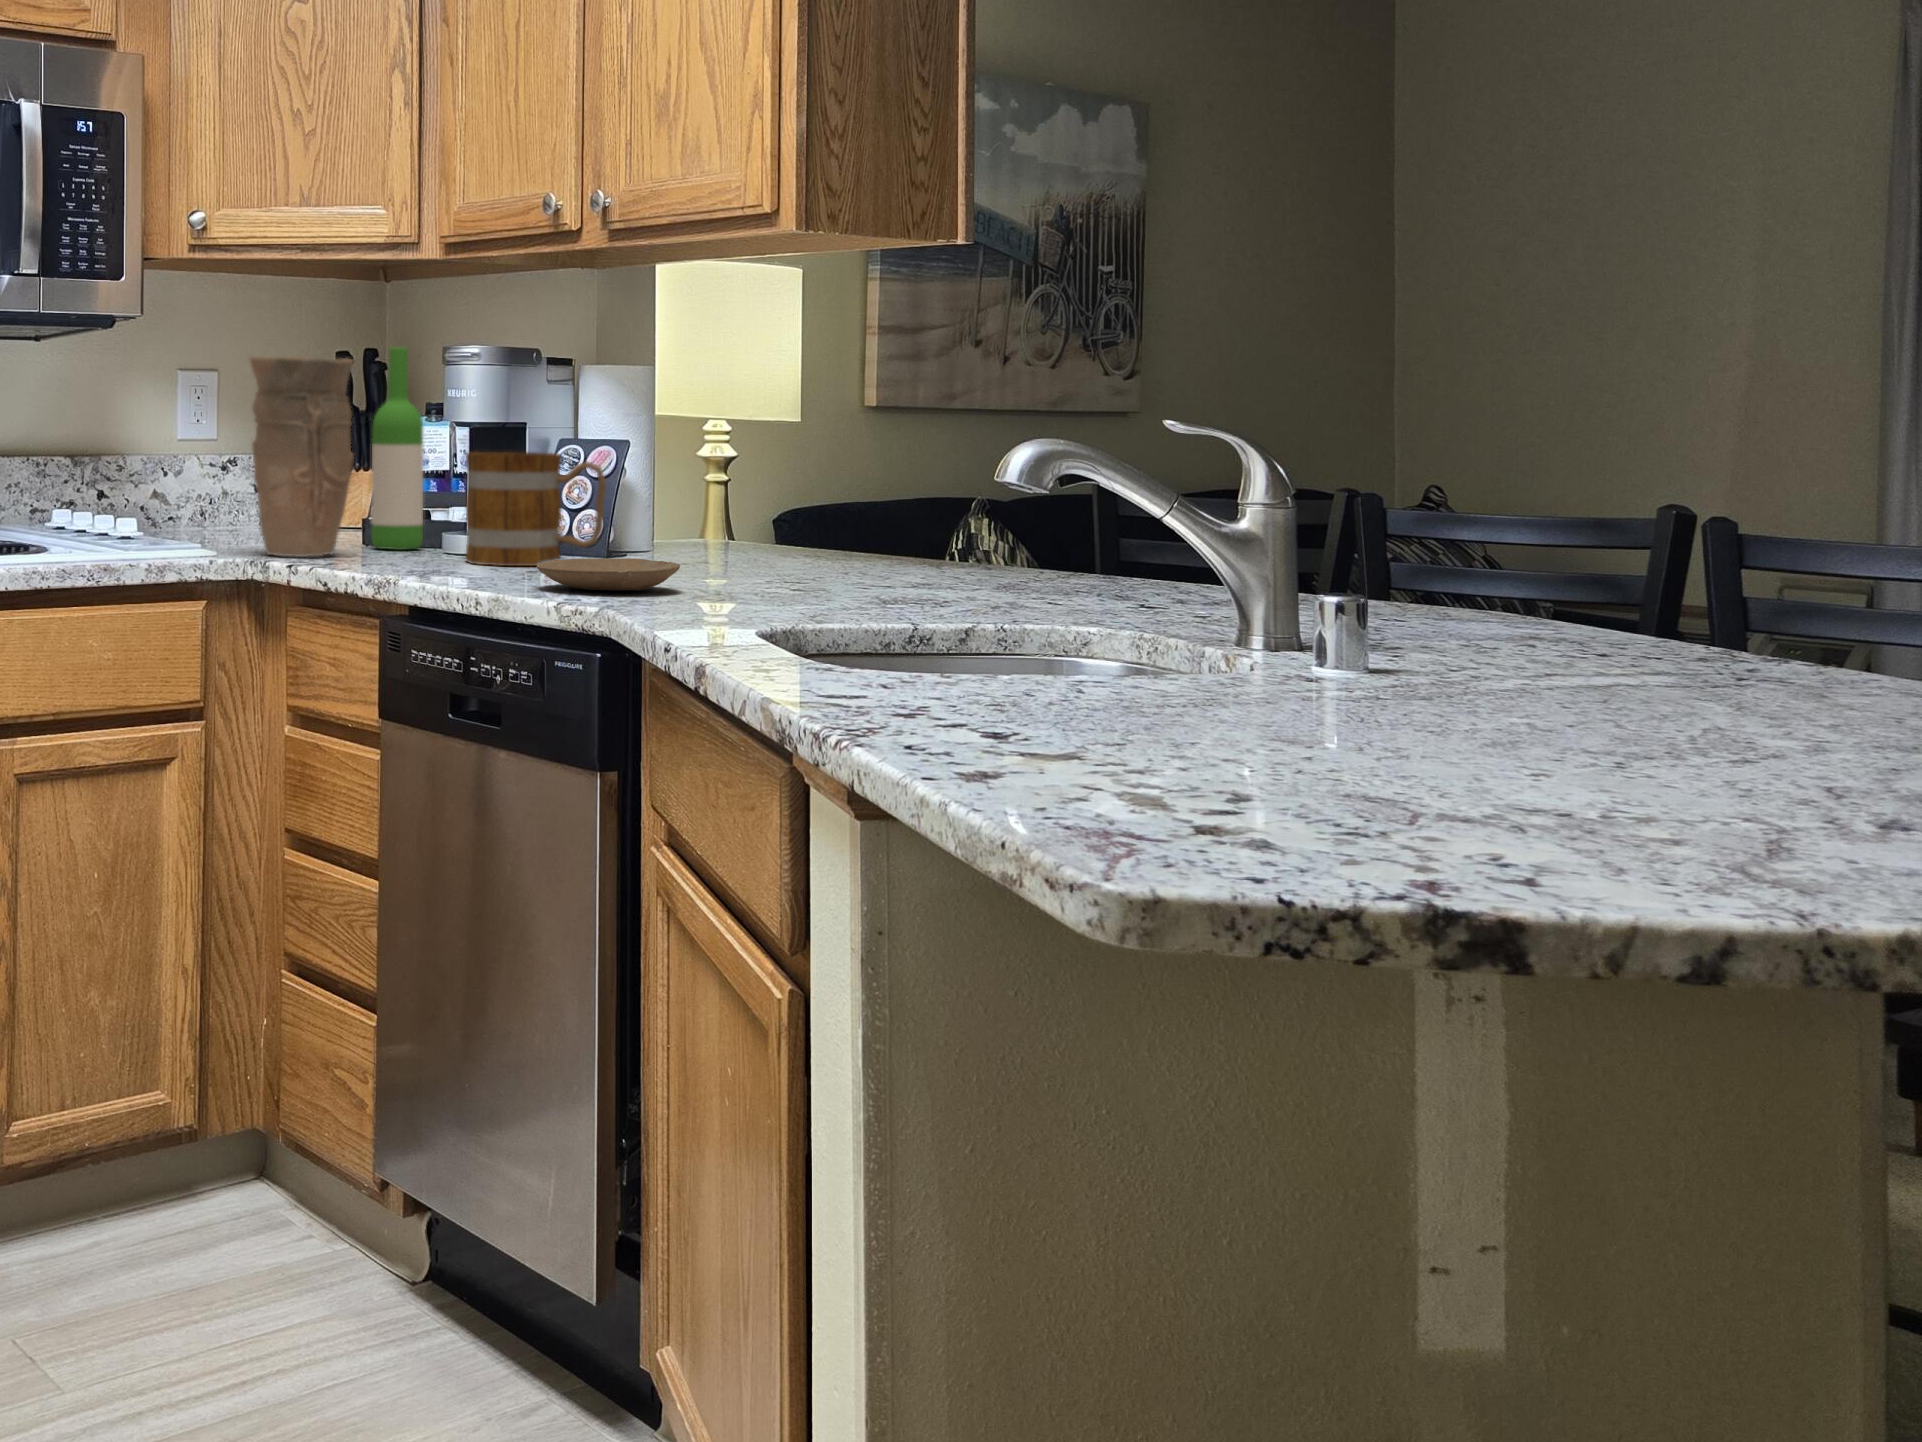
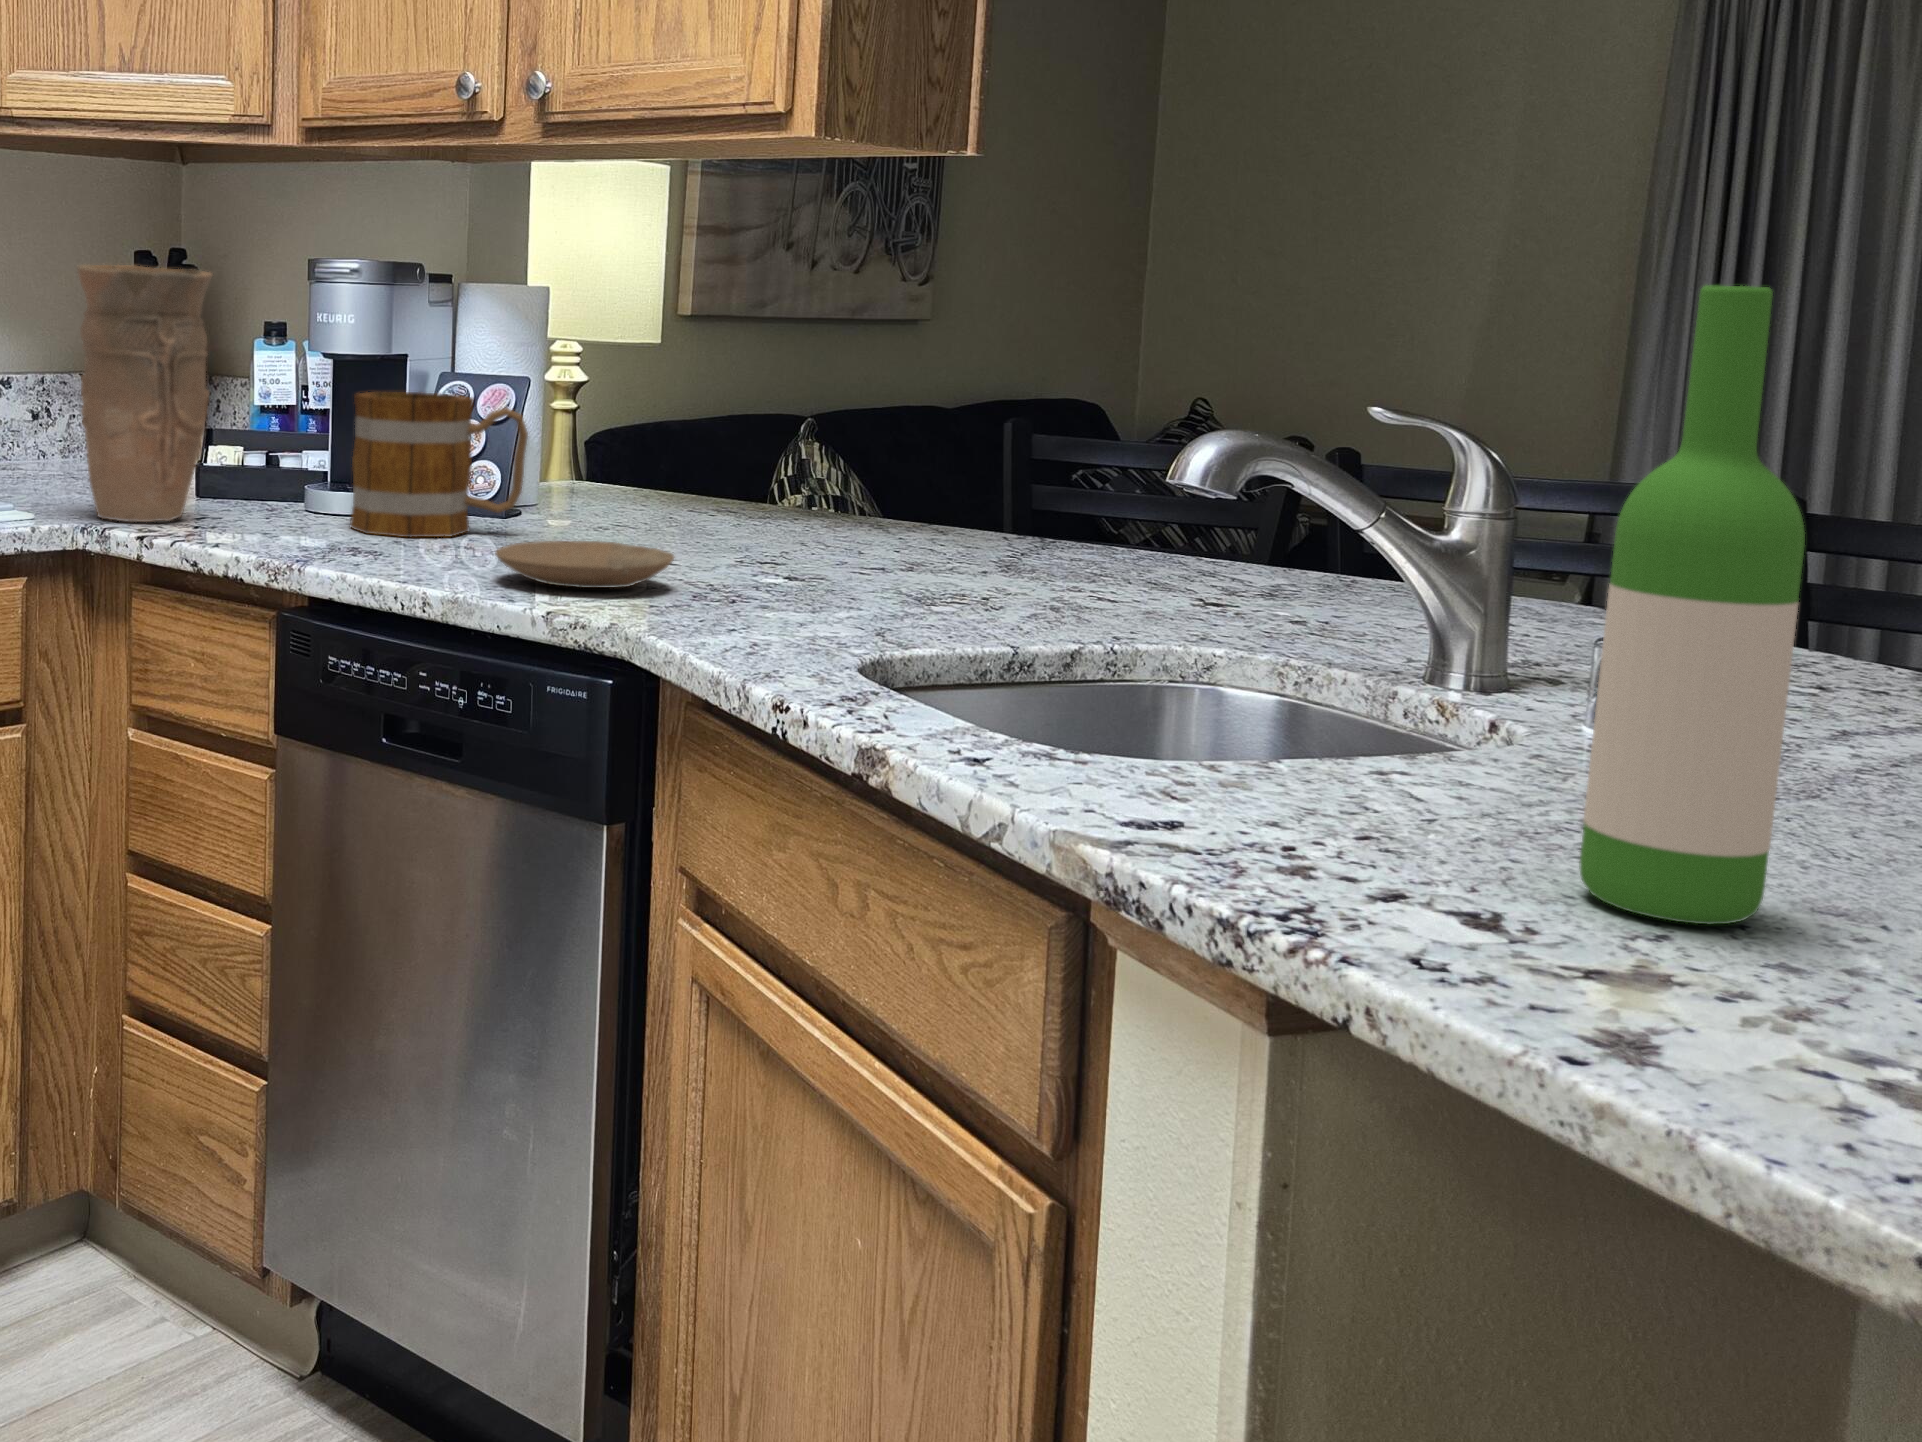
wine bottle: present [371,347,423,550] -> present [1579,285,1805,924]

